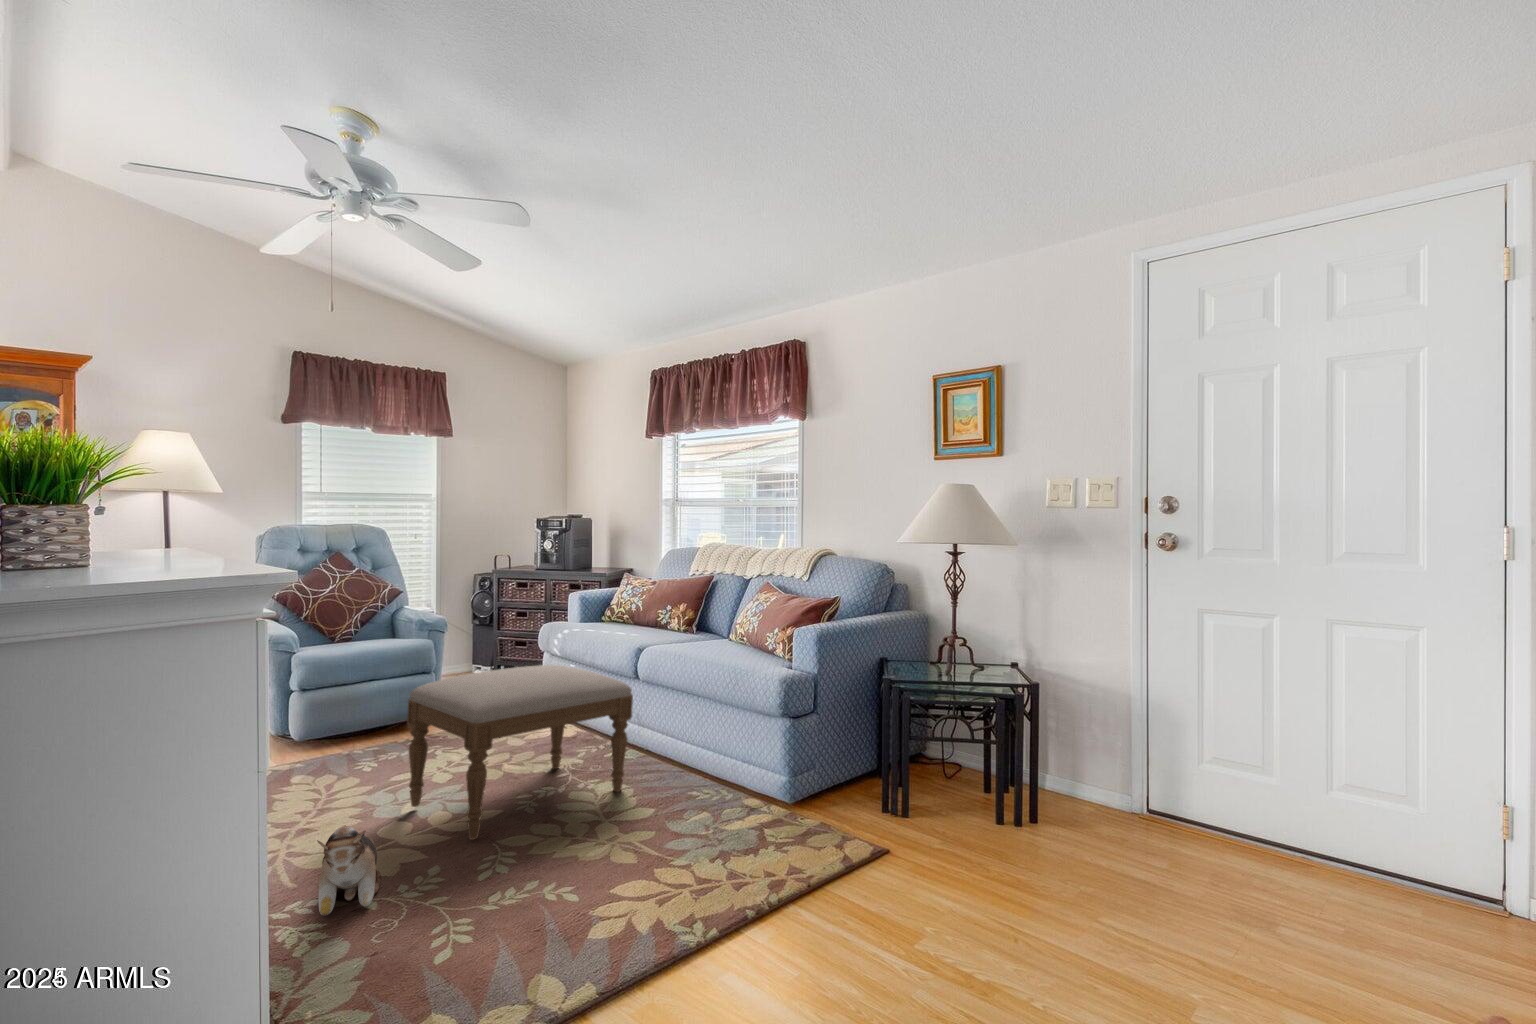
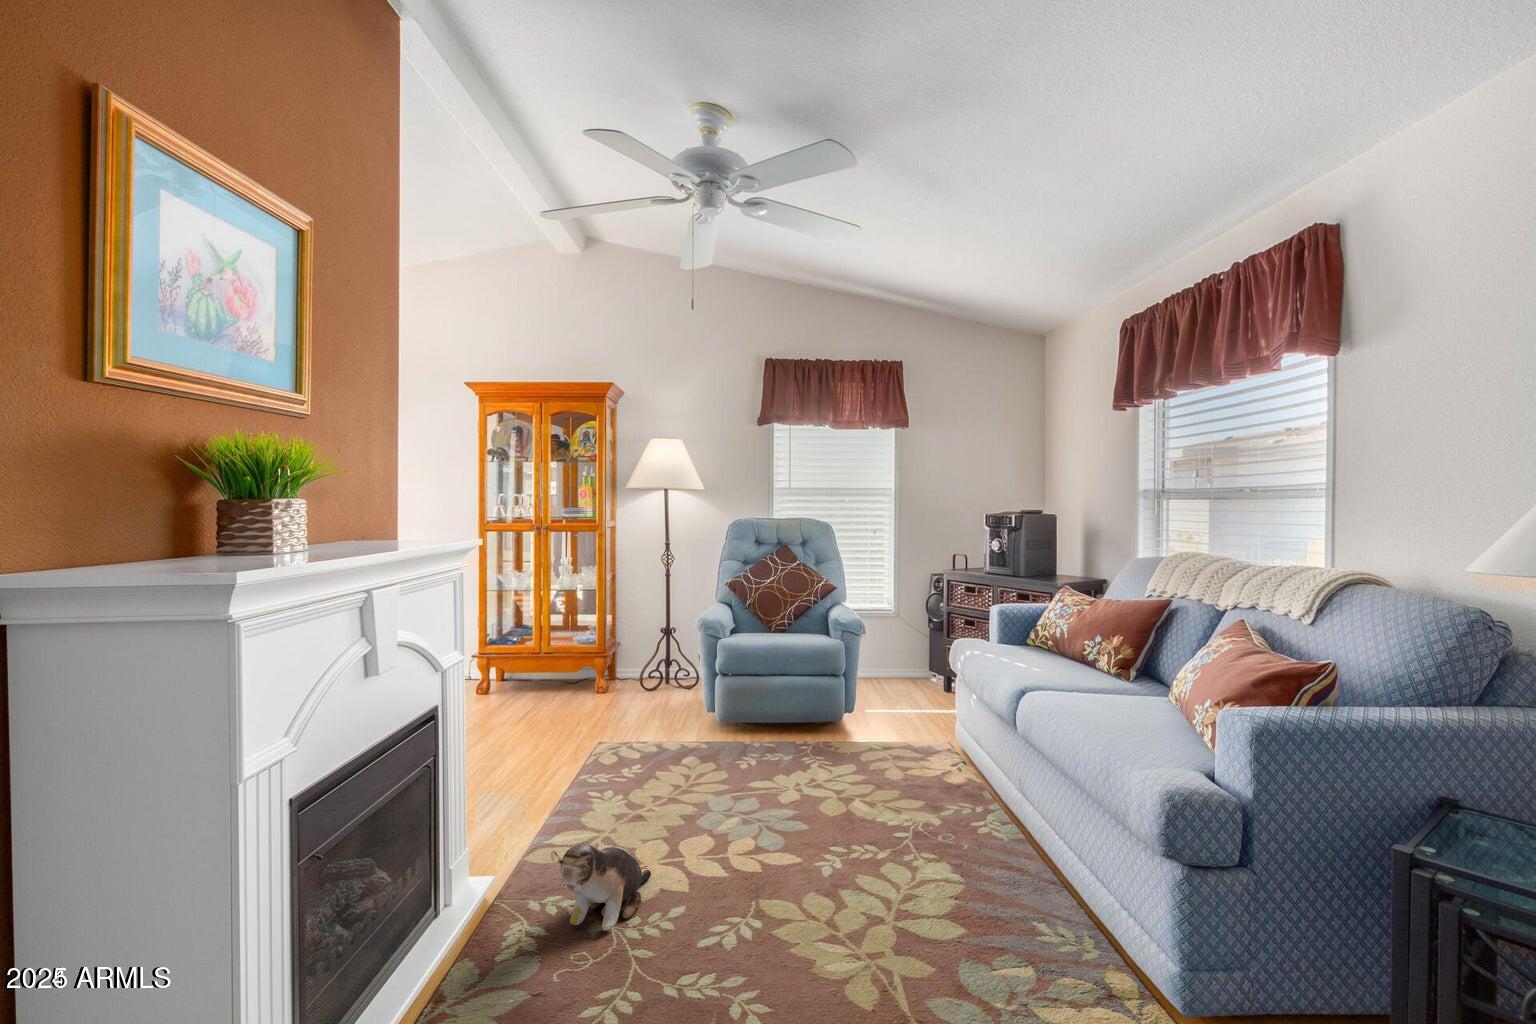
ottoman: present [407,665,633,840] -> none [738,695,973,889]

